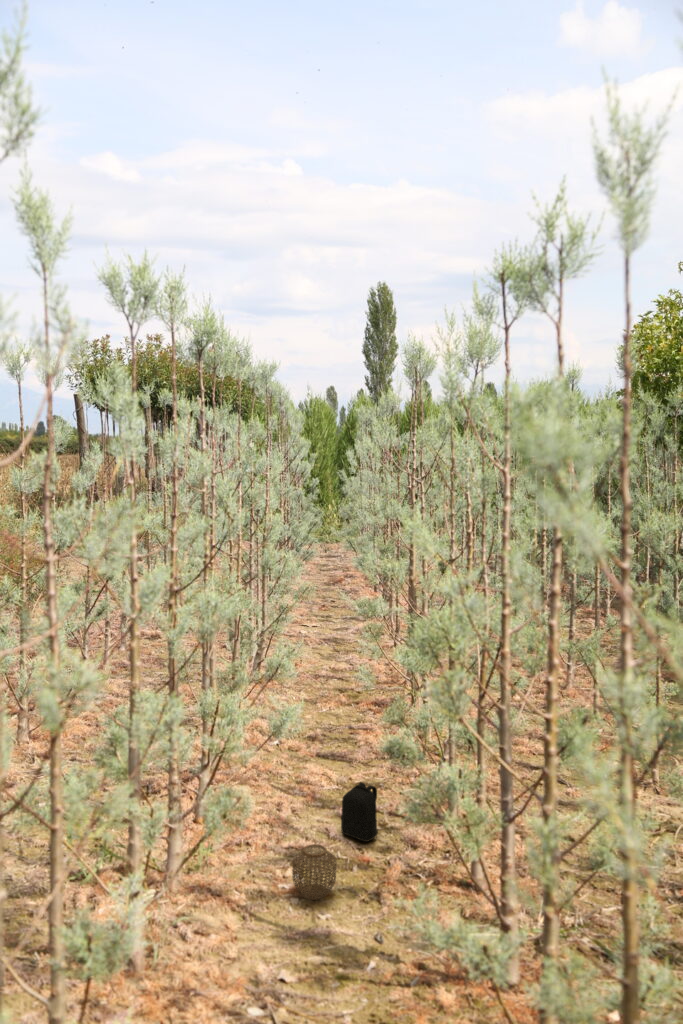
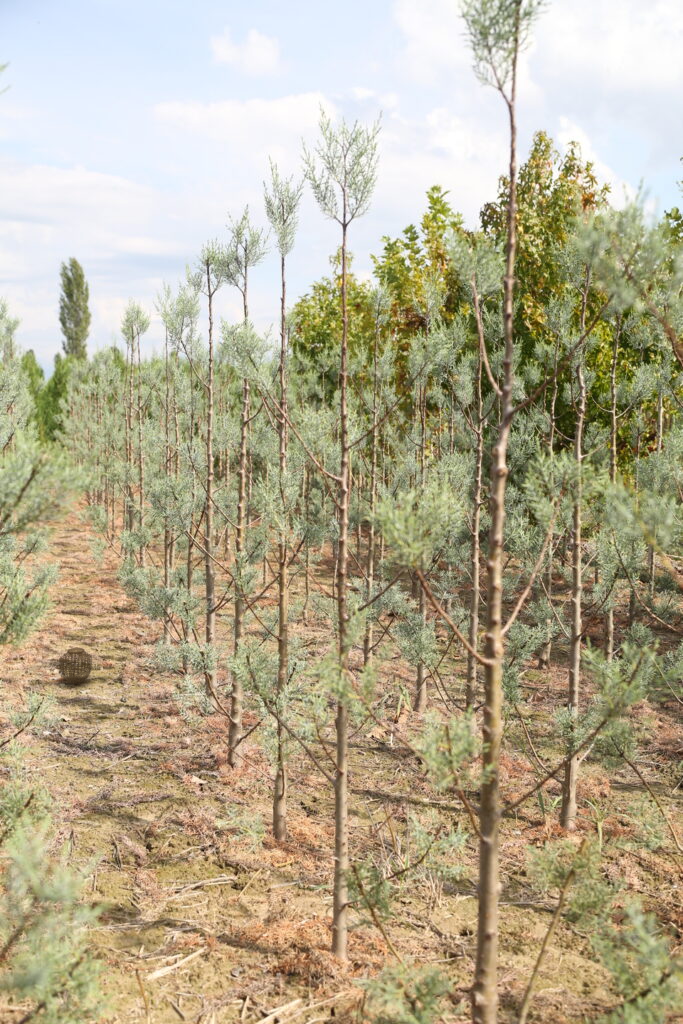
backpack: present [341,782,378,842] -> none [89,615,117,654]

